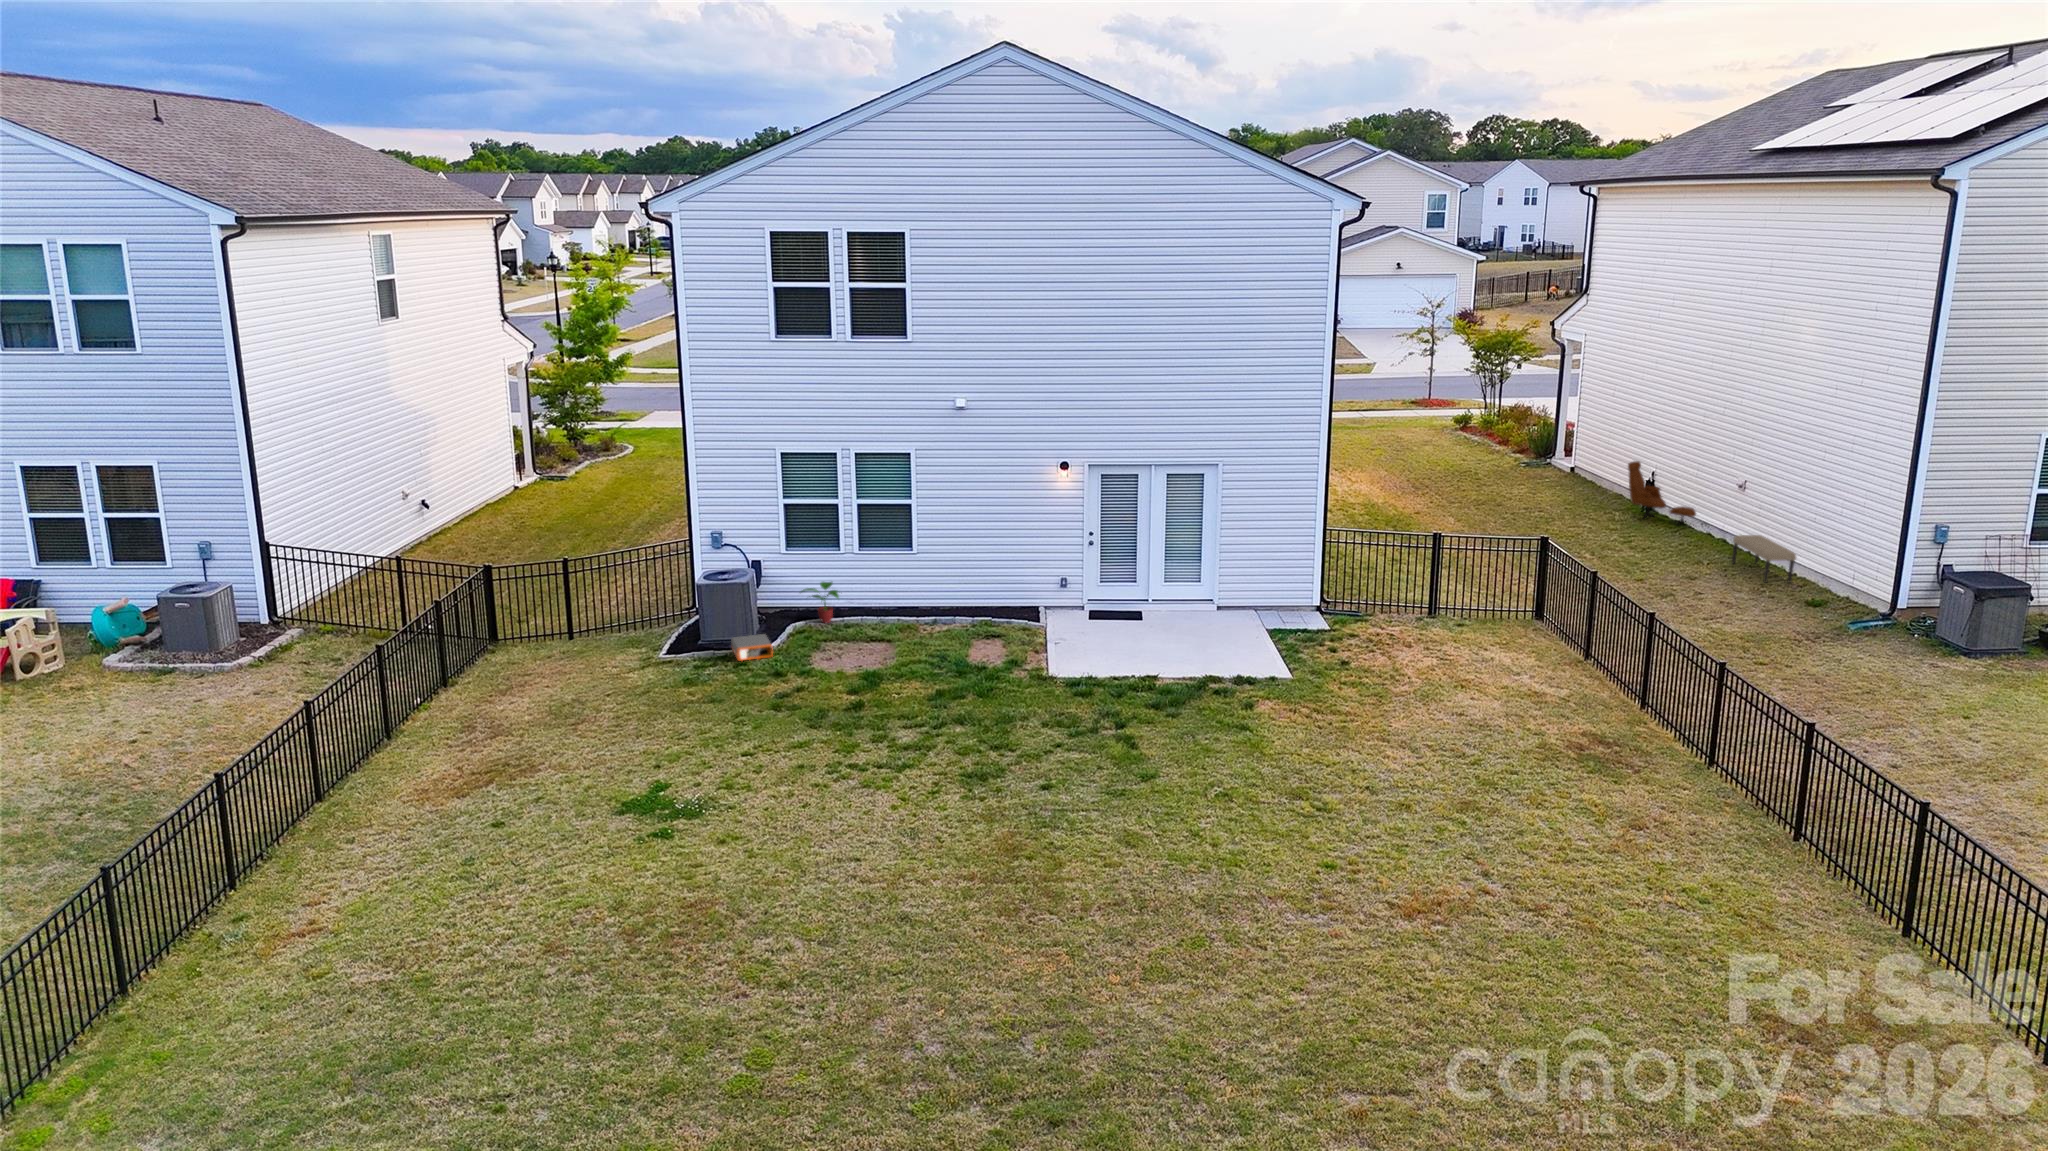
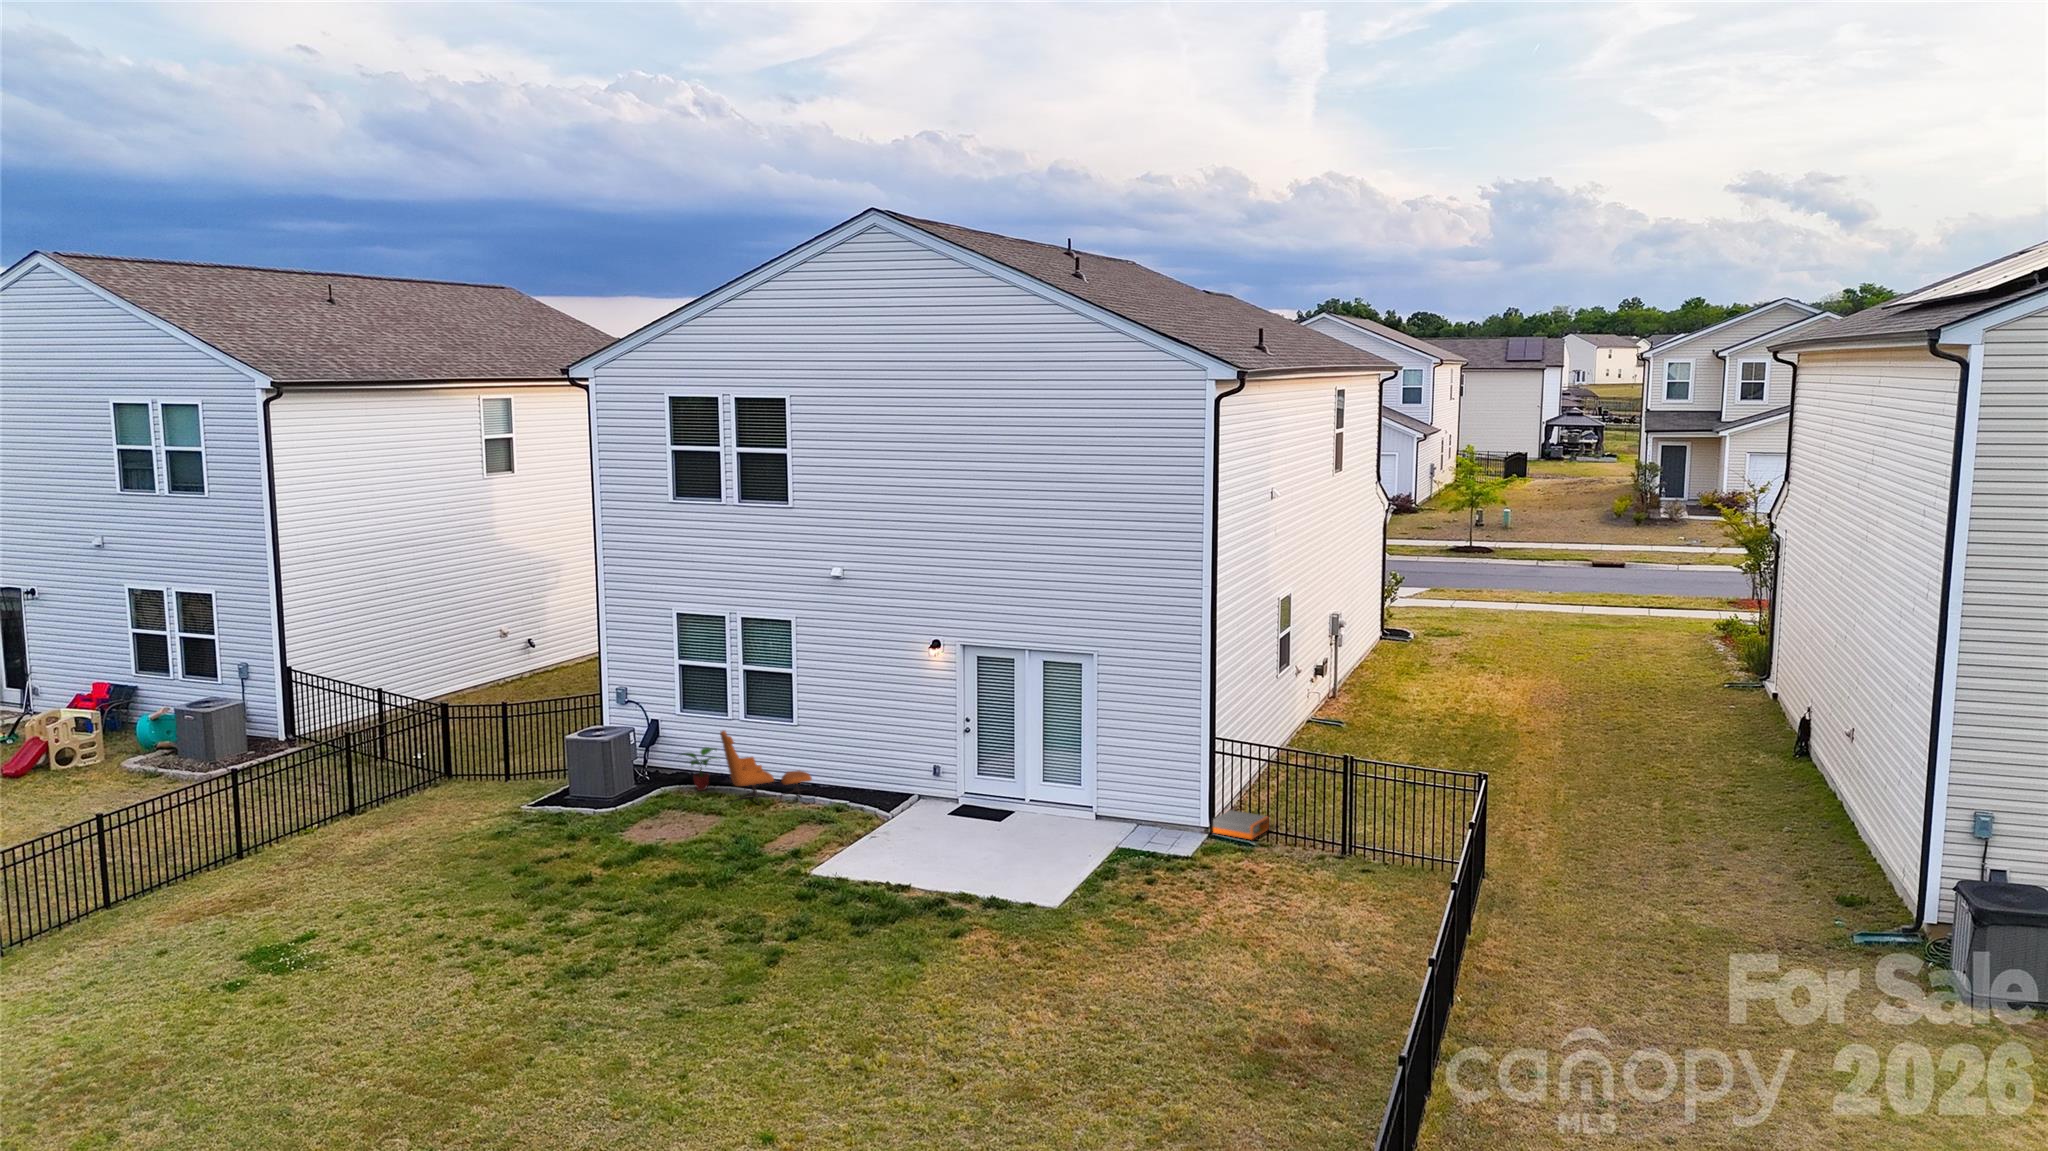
lounge chair: present [1628,461,1696,526] -> present [720,731,812,802]
bench: present [1732,535,1796,582] -> none [1812,798,1875,867]
storage box: present [731,634,773,661] -> present [1213,810,1269,839]

